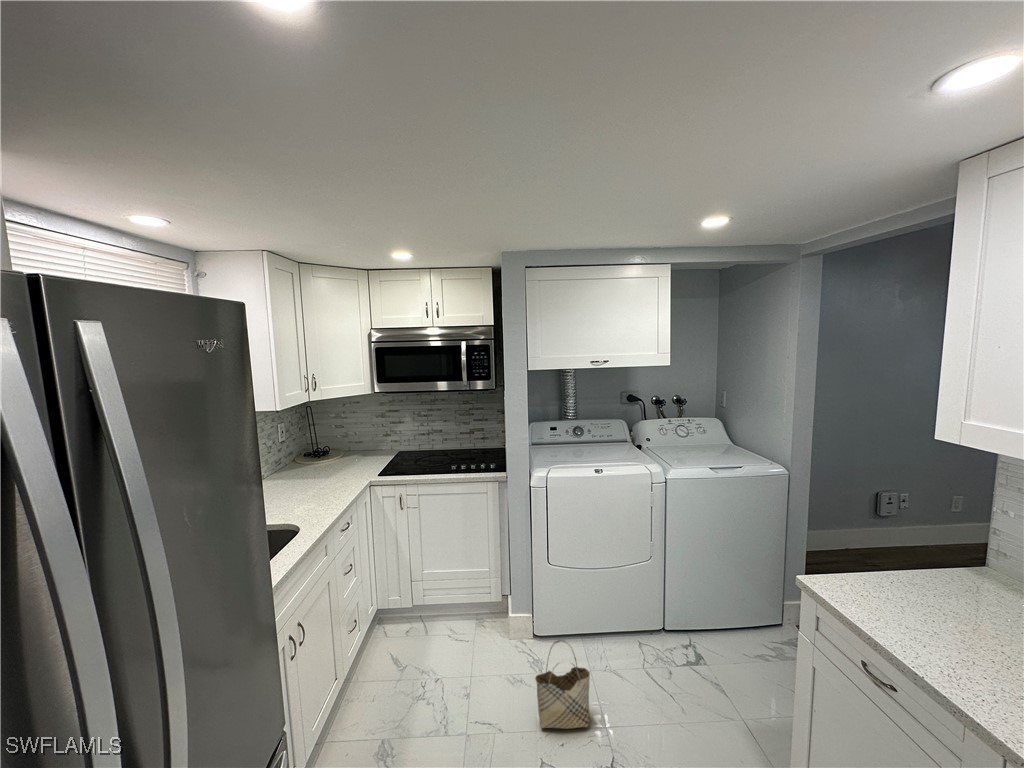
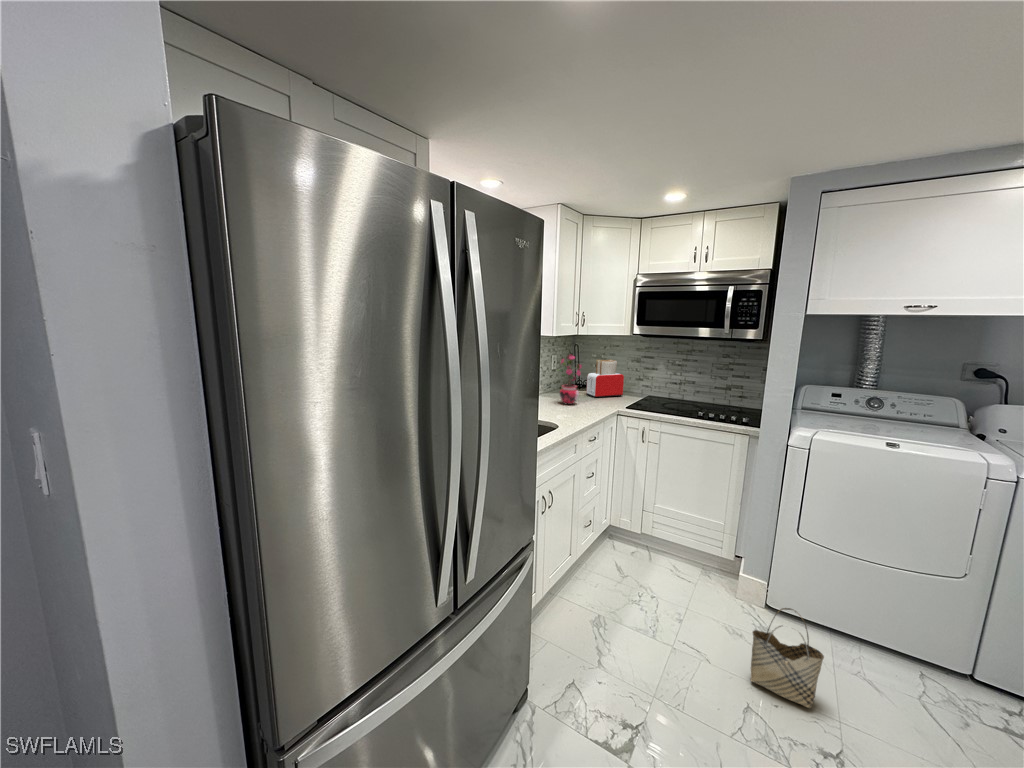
toaster: none [326,421,371,468] -> present [586,359,624,398]
potted plant: none [284,426,320,487] -> present [559,355,582,405]

